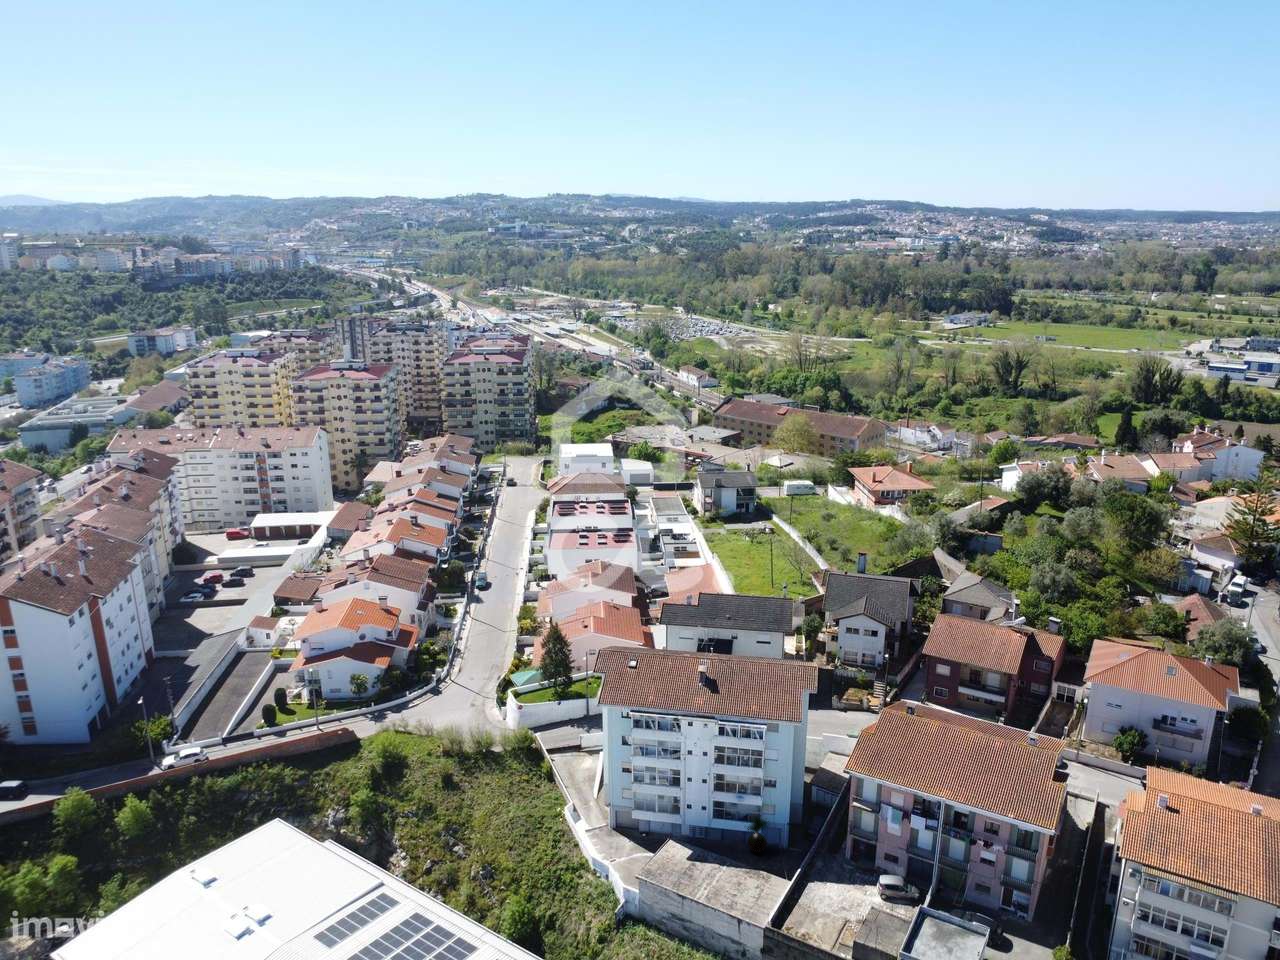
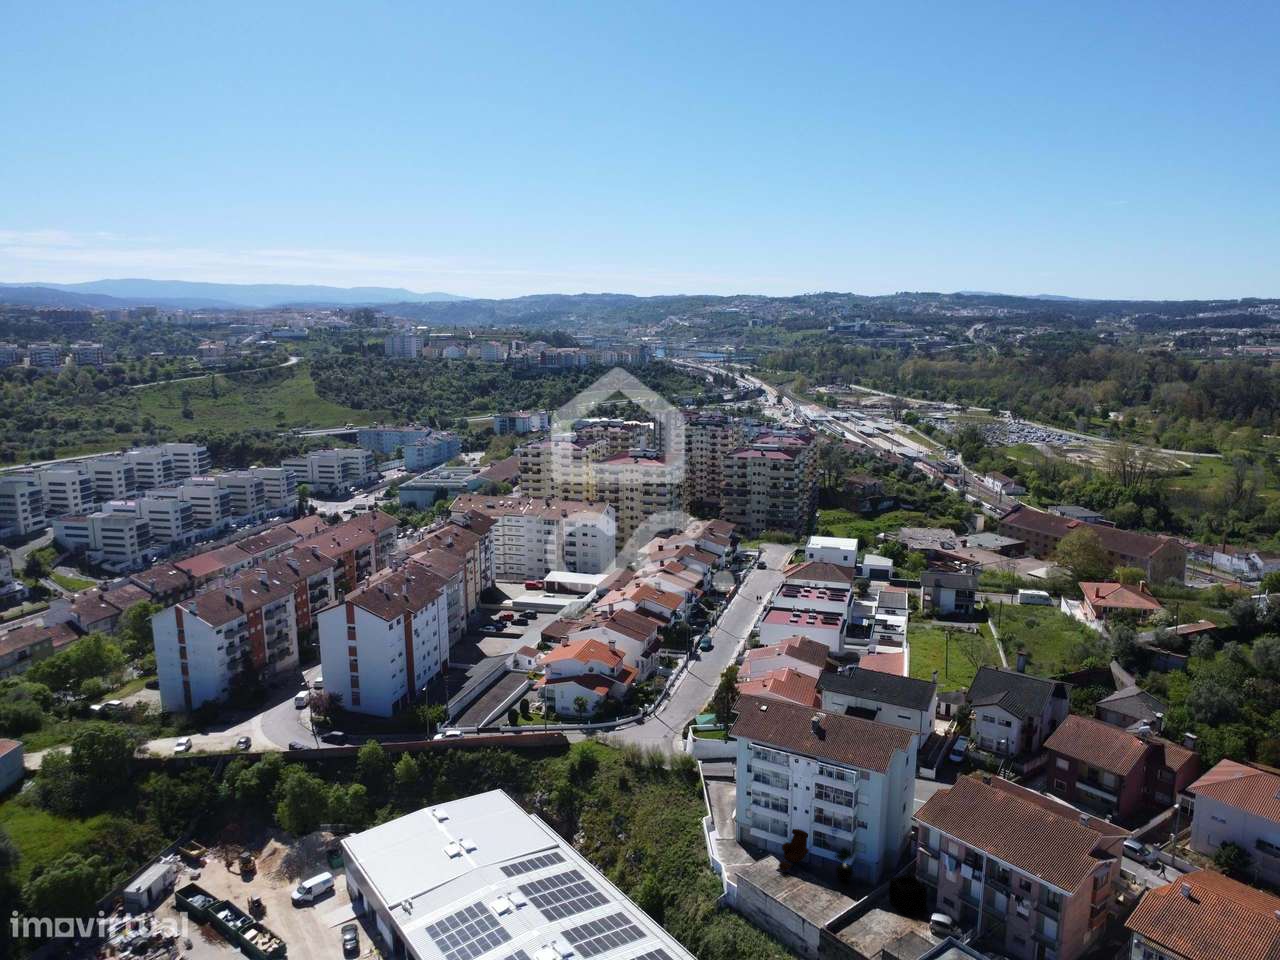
lounge chair: none [681,803,714,870] -> present [778,829,809,875]
wooden crate: none [821,833,865,885] -> present [889,874,927,915]

